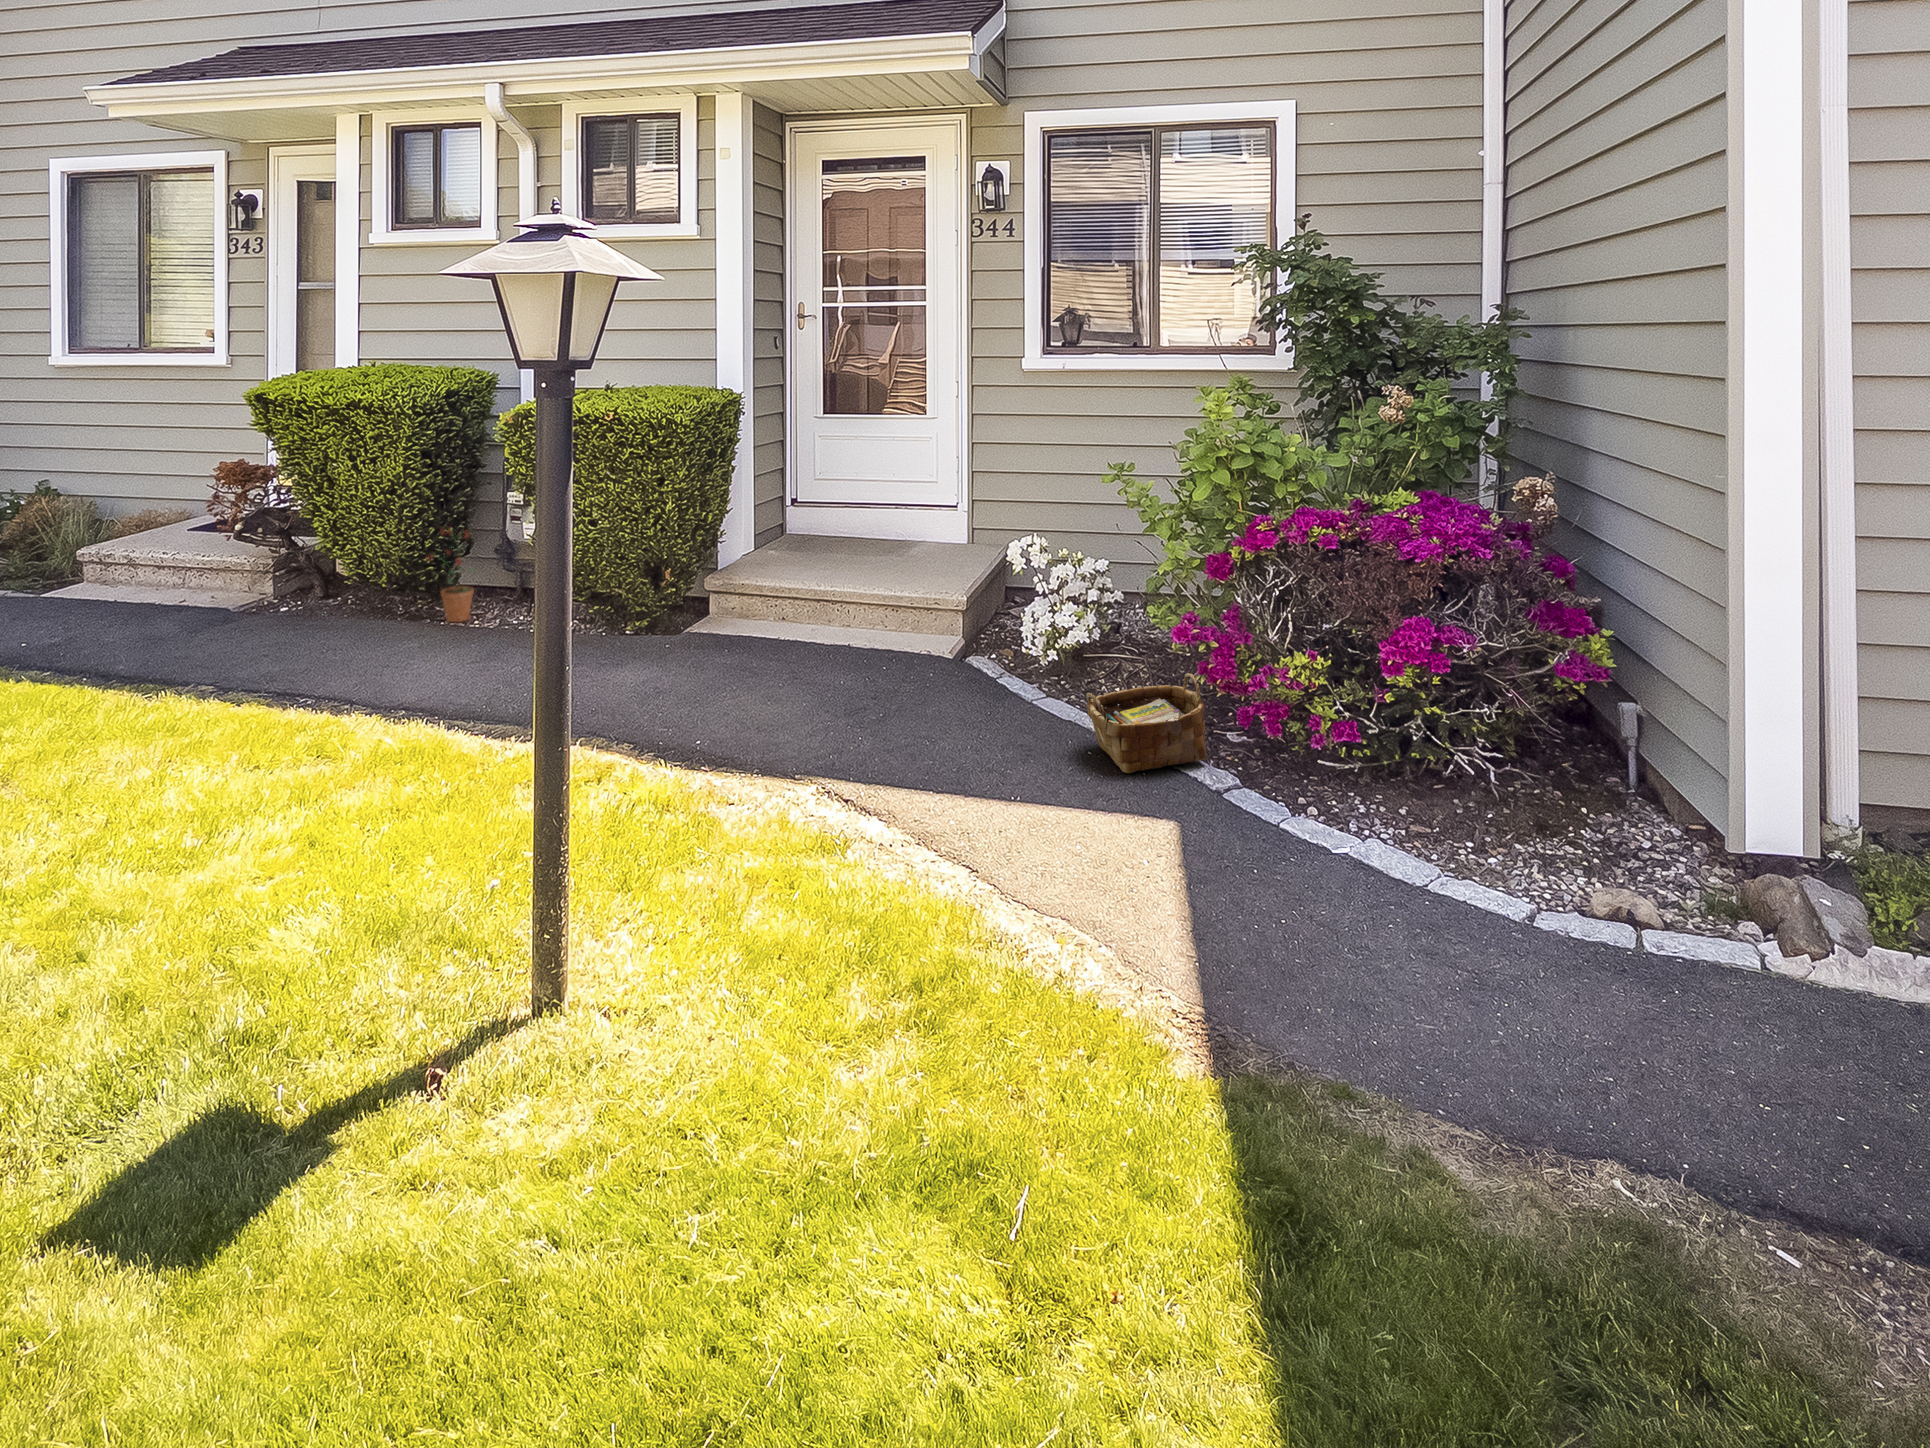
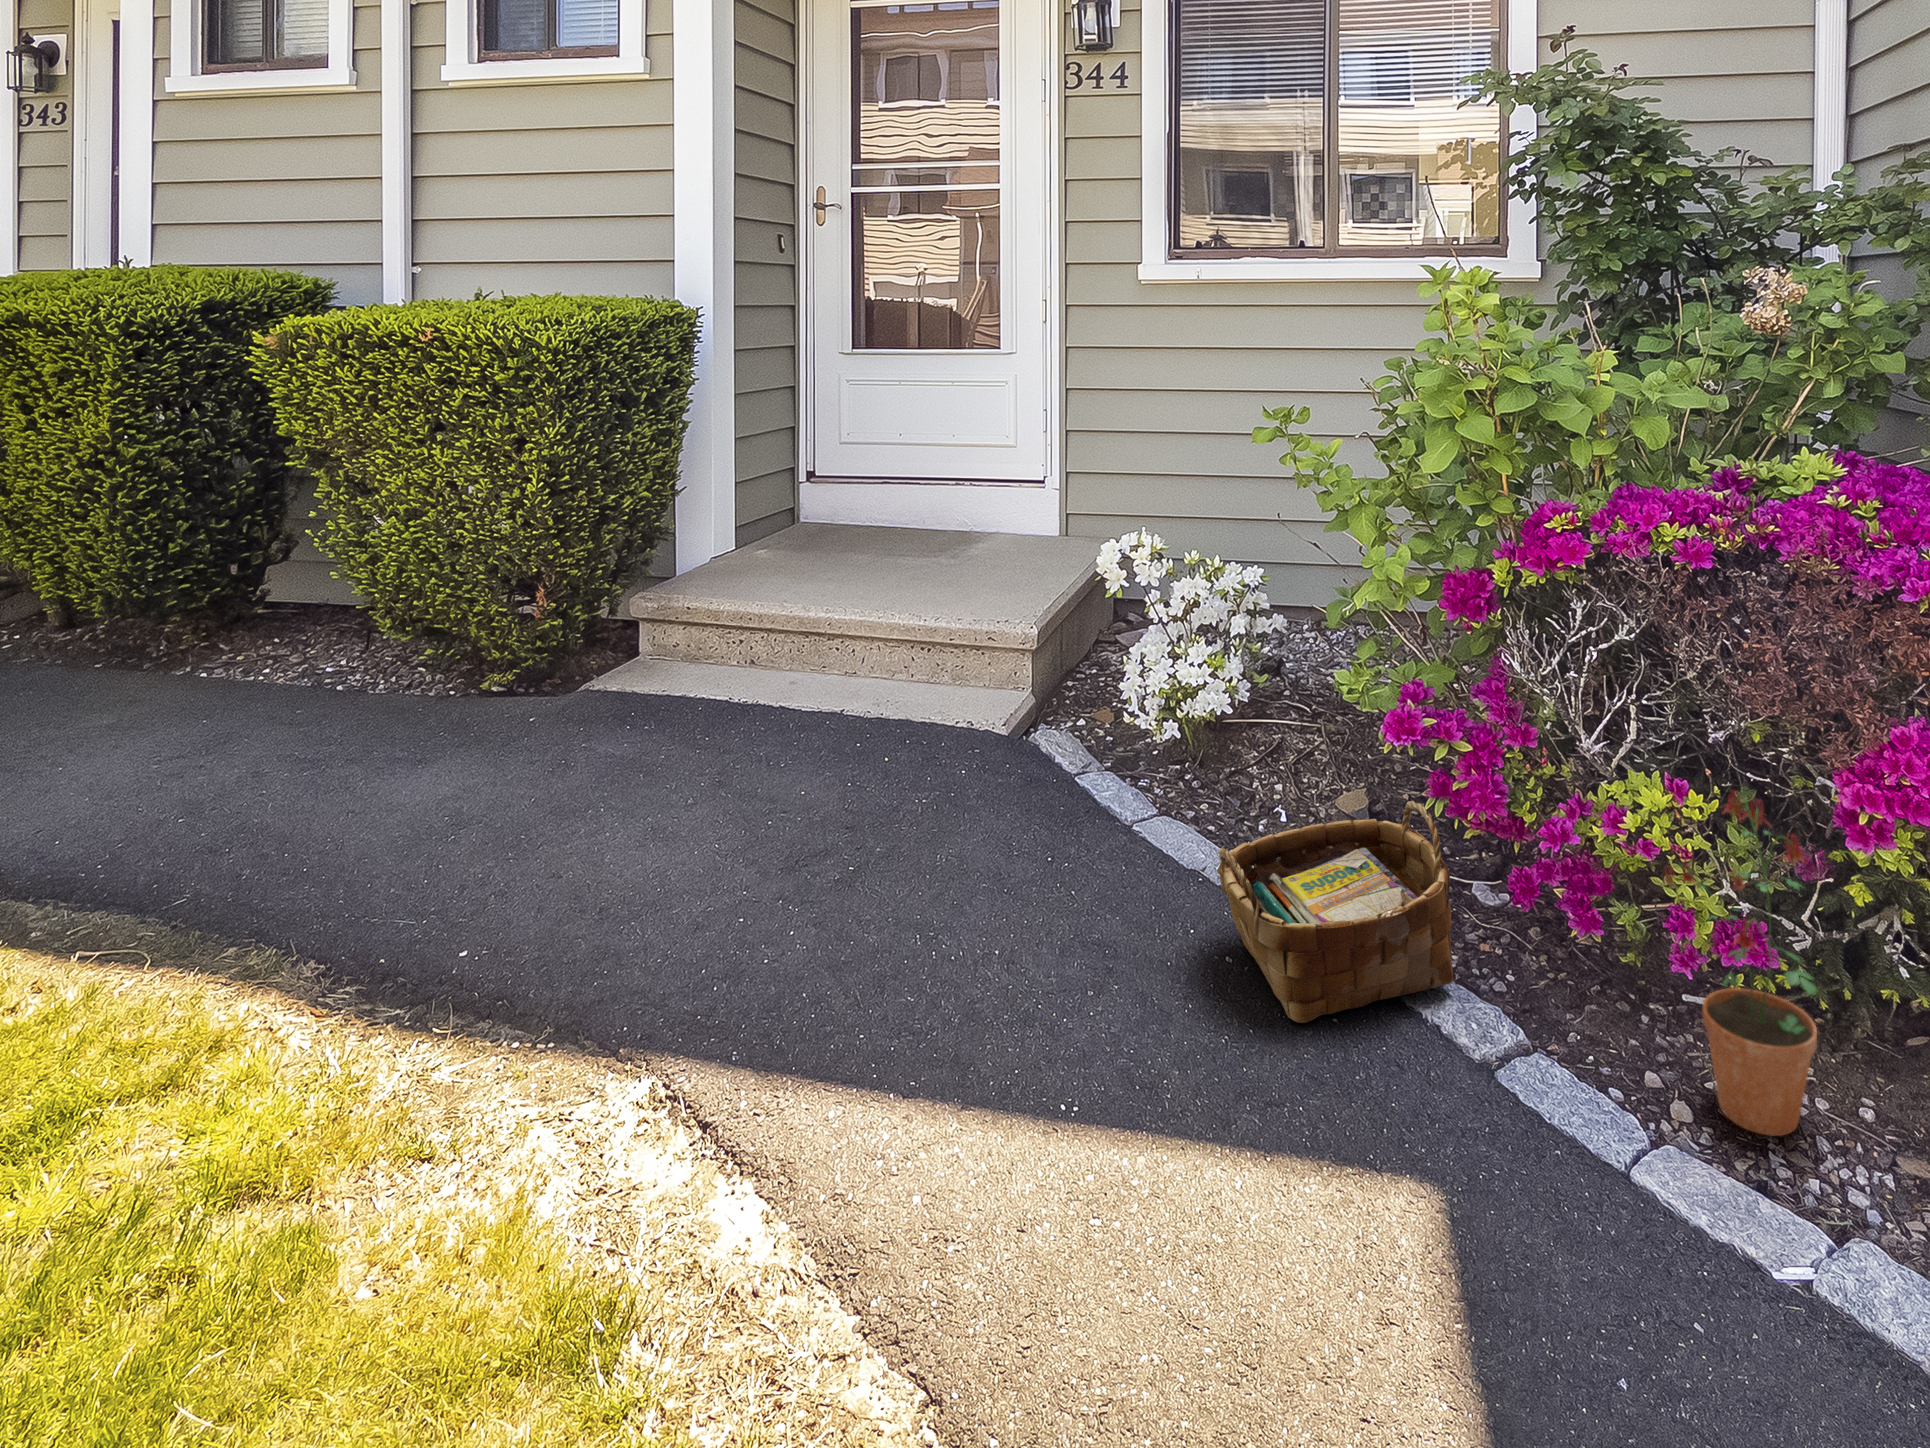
potted plant: present [426,527,474,622] -> present [1664,791,1817,1136]

